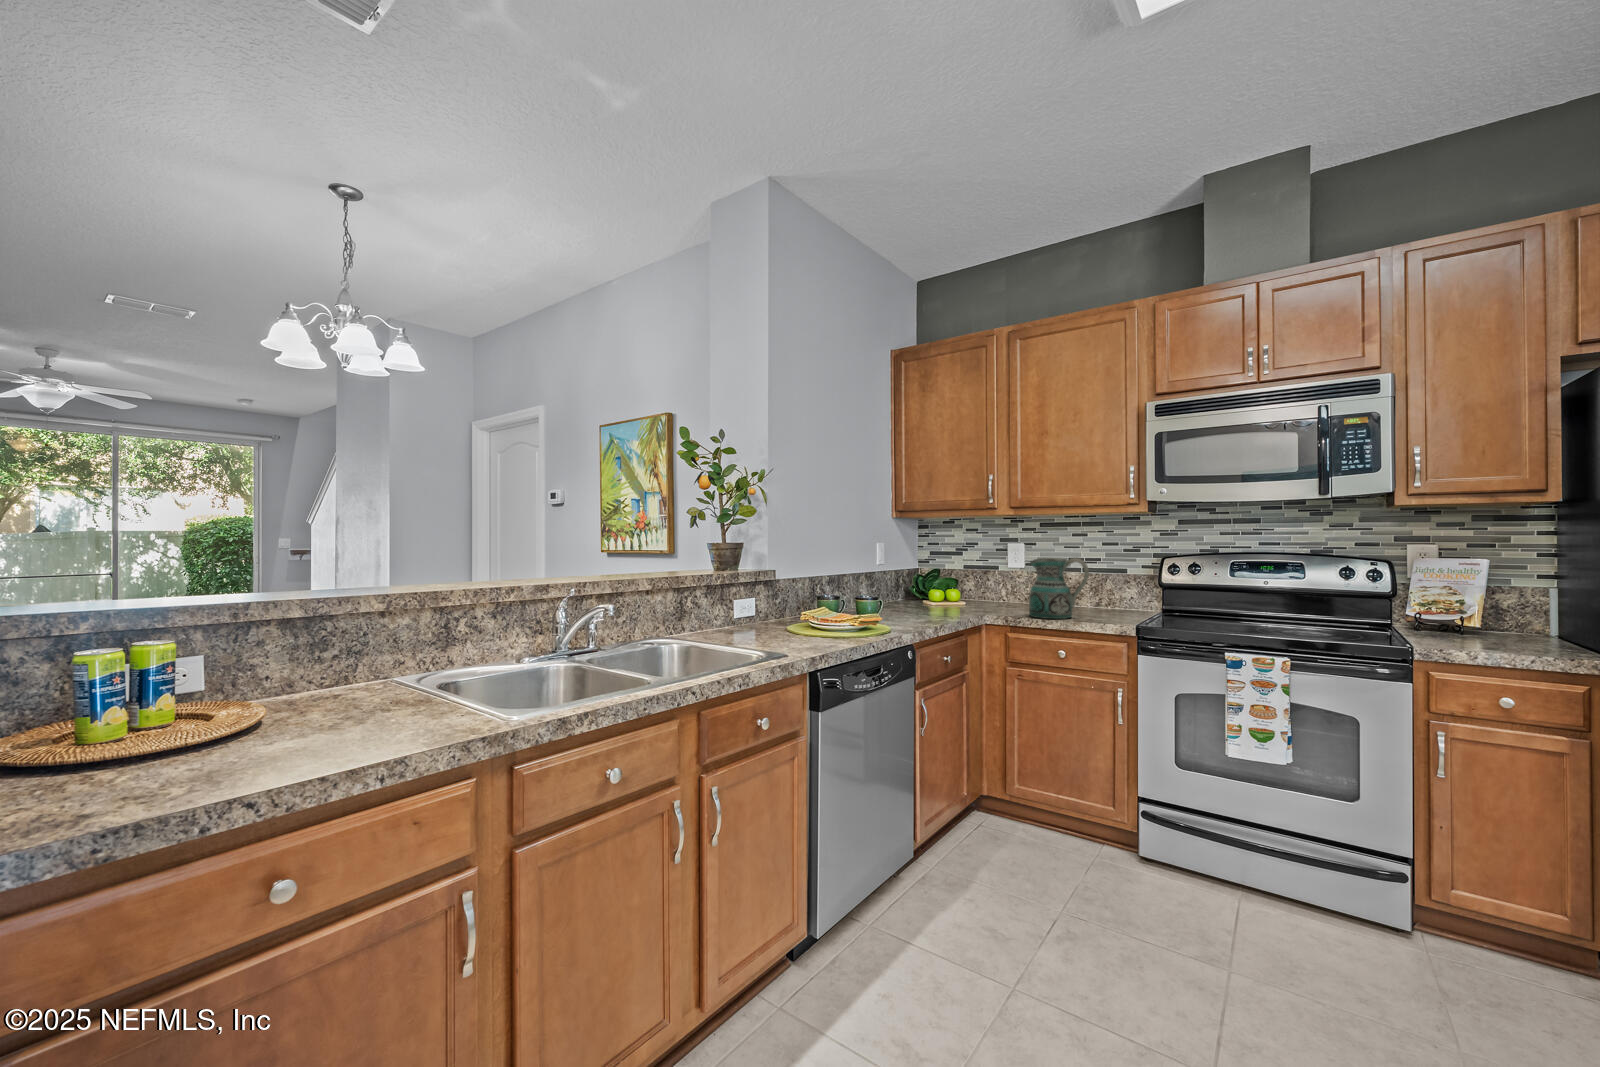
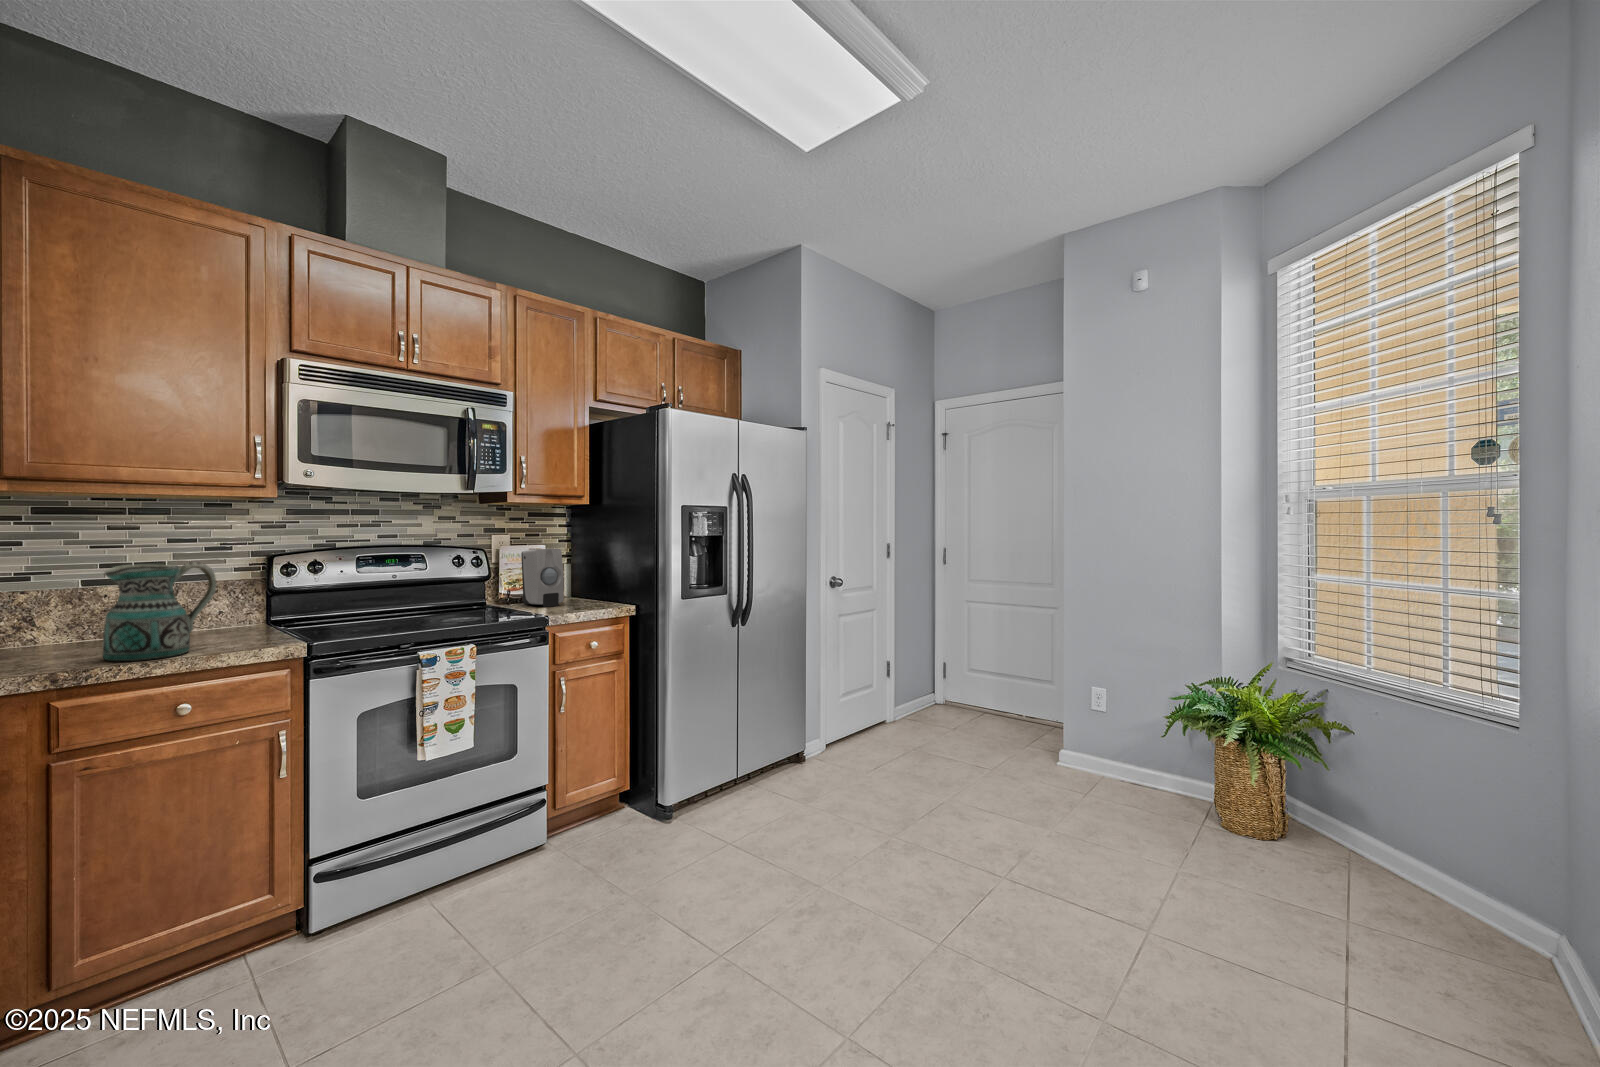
soap dispenser: none [1437,562,1492,639] -> present [521,549,564,607]

